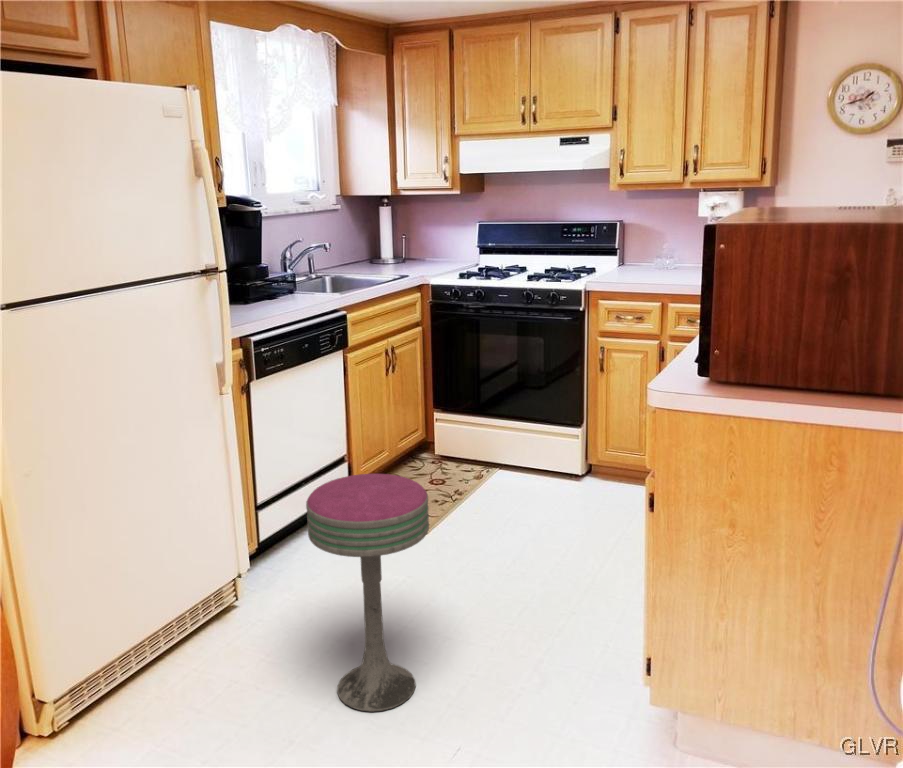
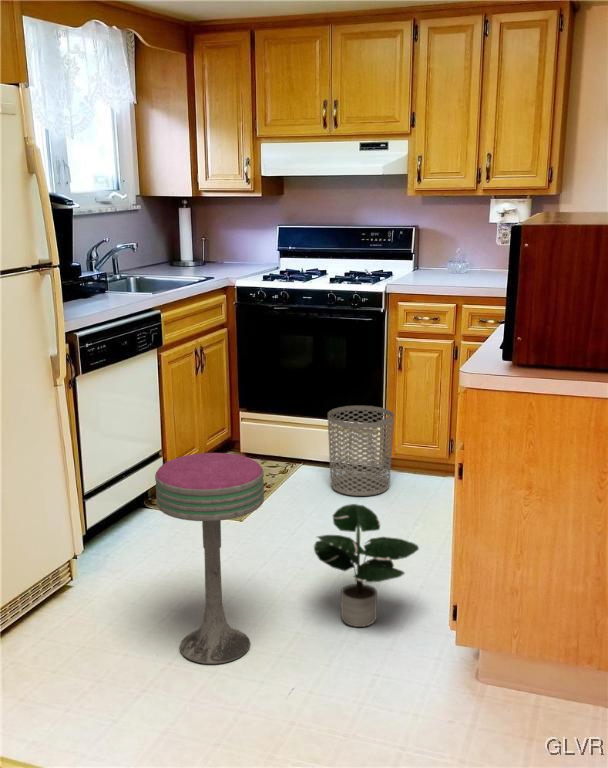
waste bin: none [521,411,591,507] -> present [328,406,394,496]
potted plant: none [490,530,608,670] -> present [314,504,419,627]

